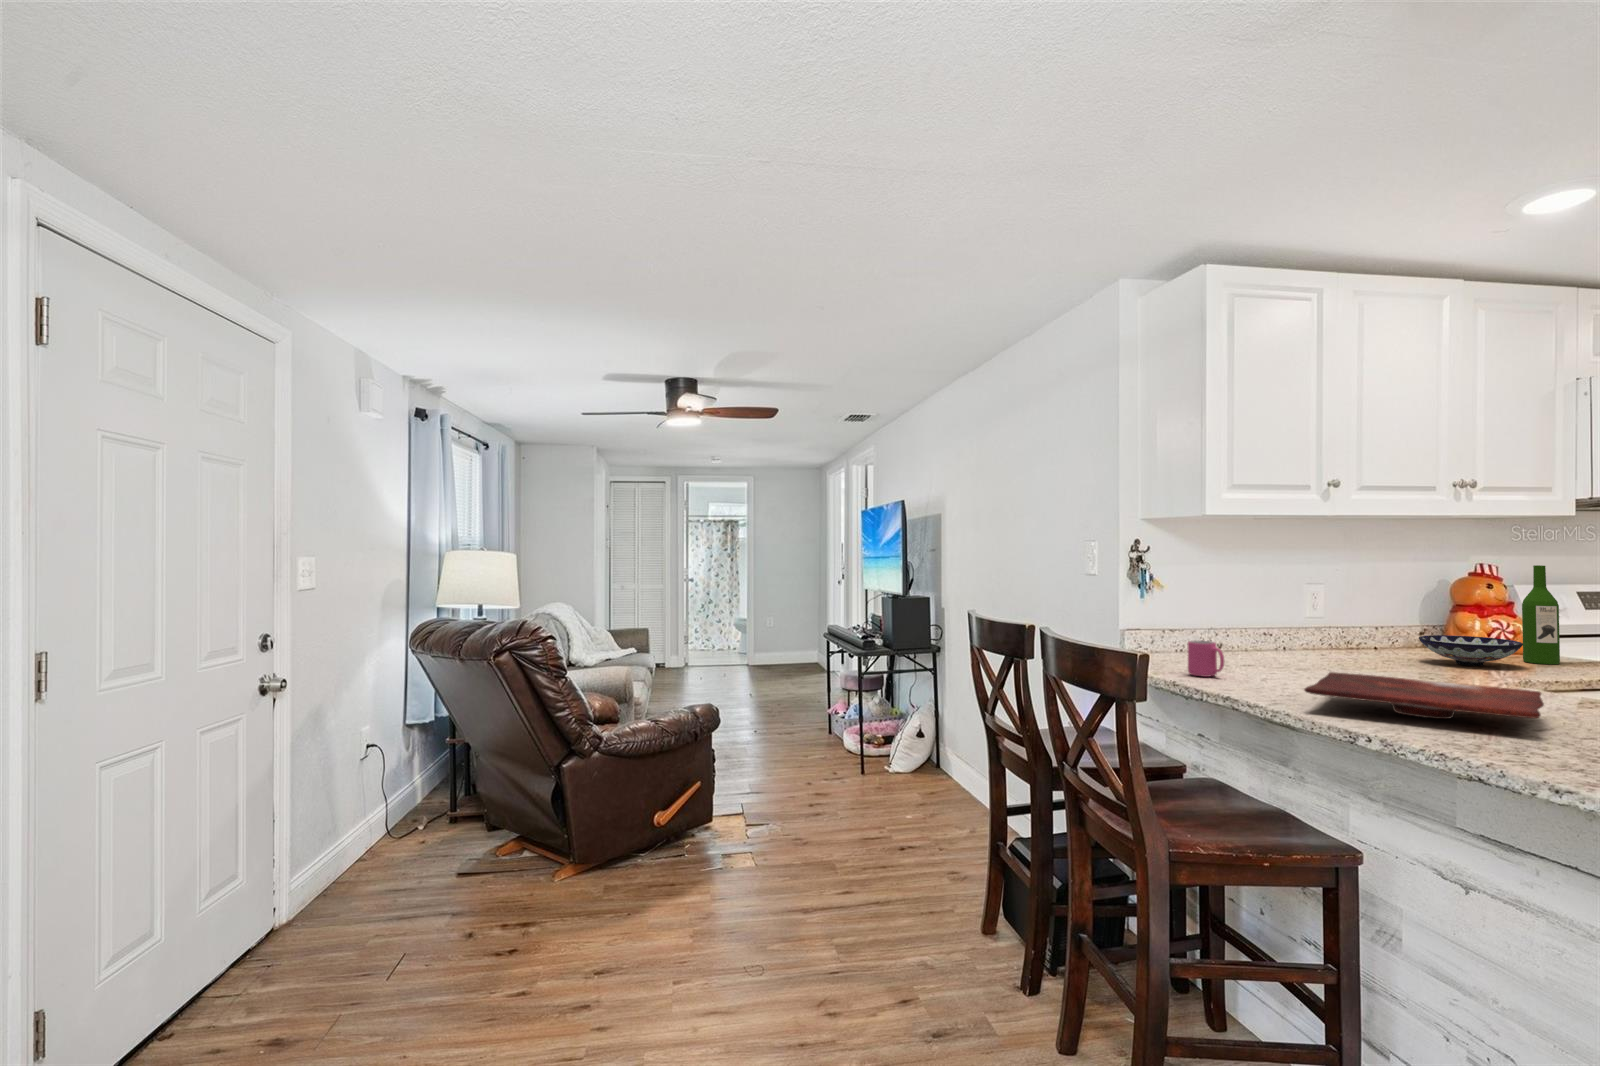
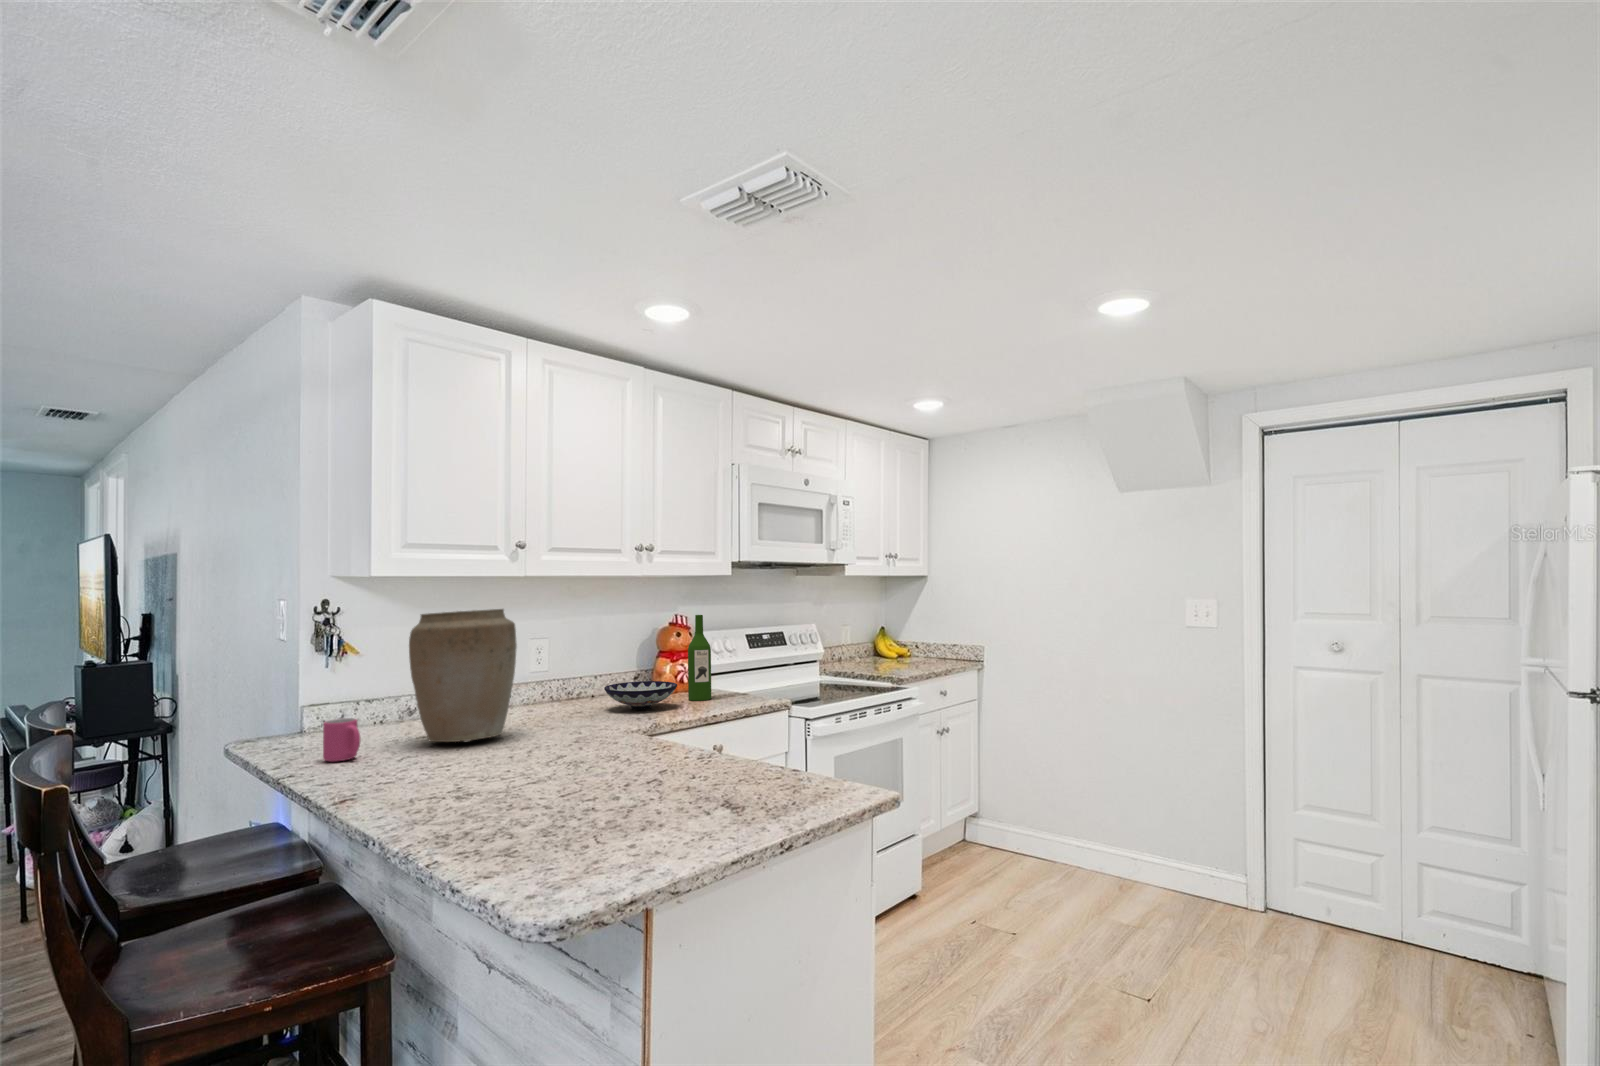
vase: none [1245,550,1357,673] -> present [409,609,517,742]
cutting board: present [1304,672,1544,719] -> none [365,744,598,787]

